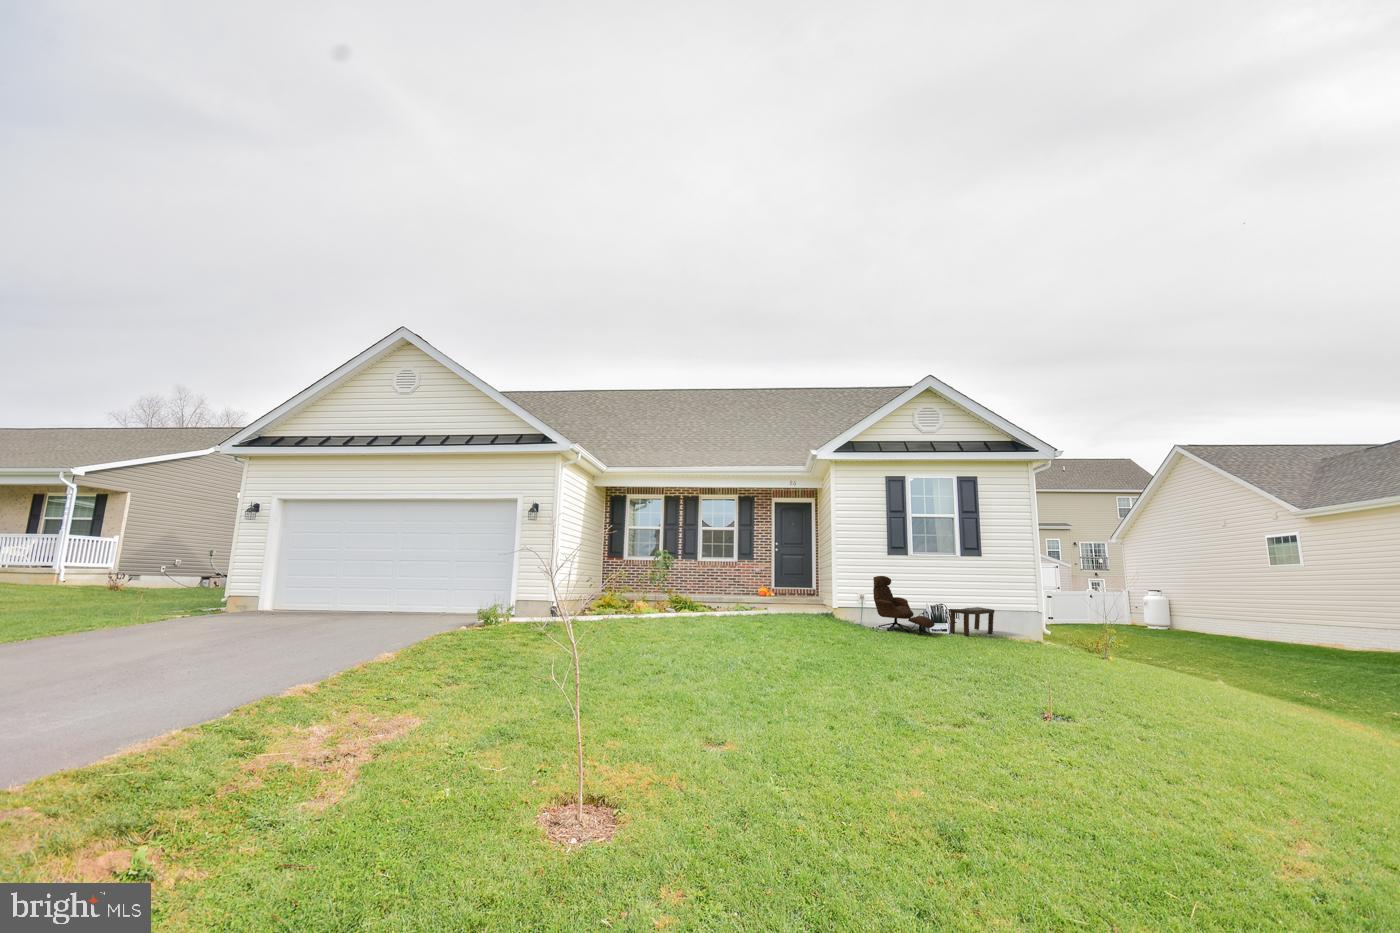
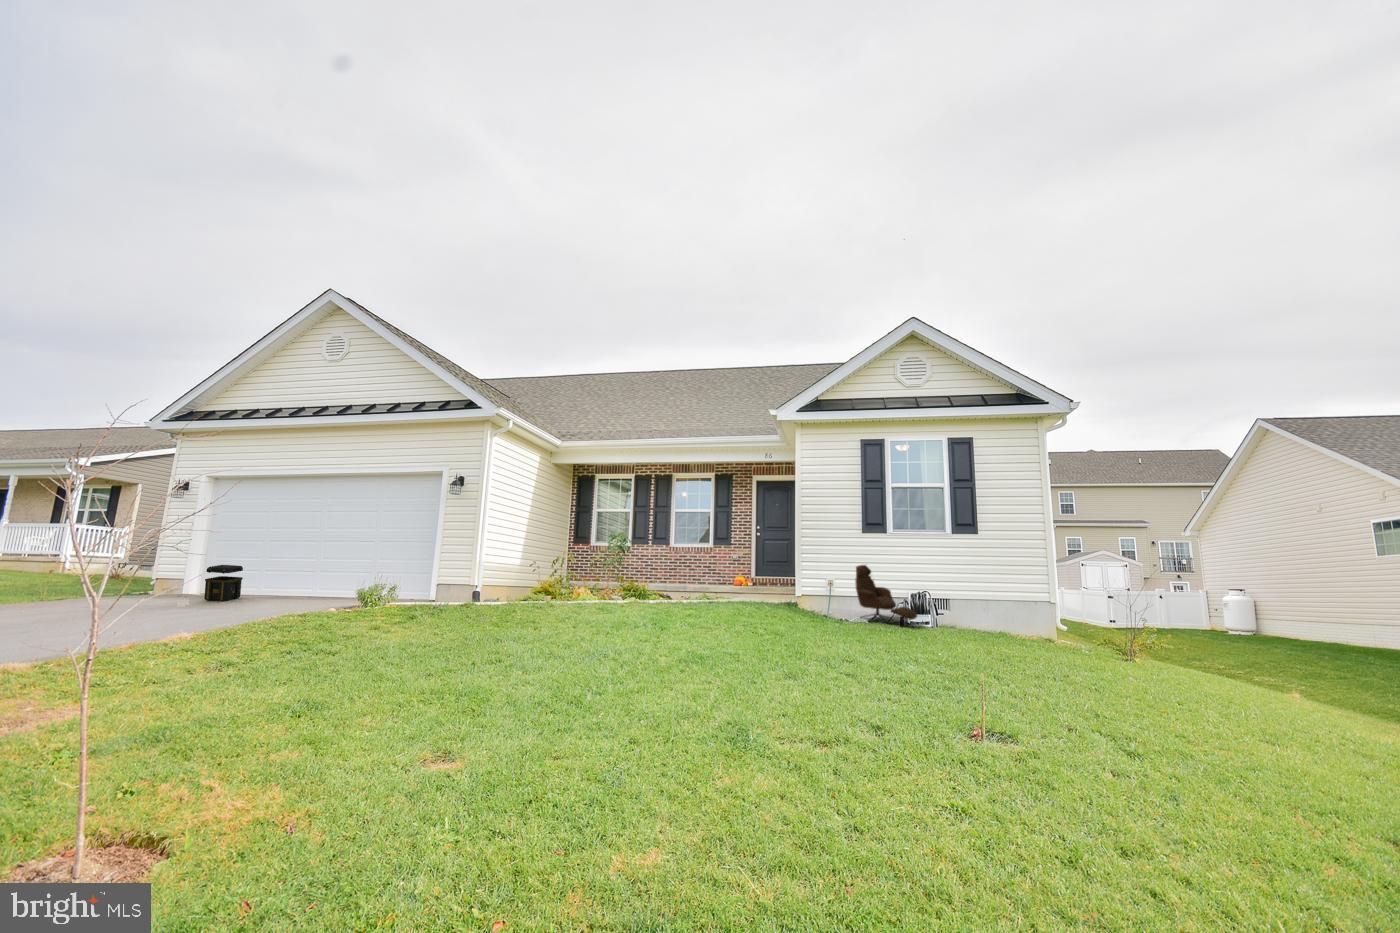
toolbox: none [270,580,306,613] -> present [204,565,243,601]
bench: present [950,607,995,636] -> none [933,597,979,628]

